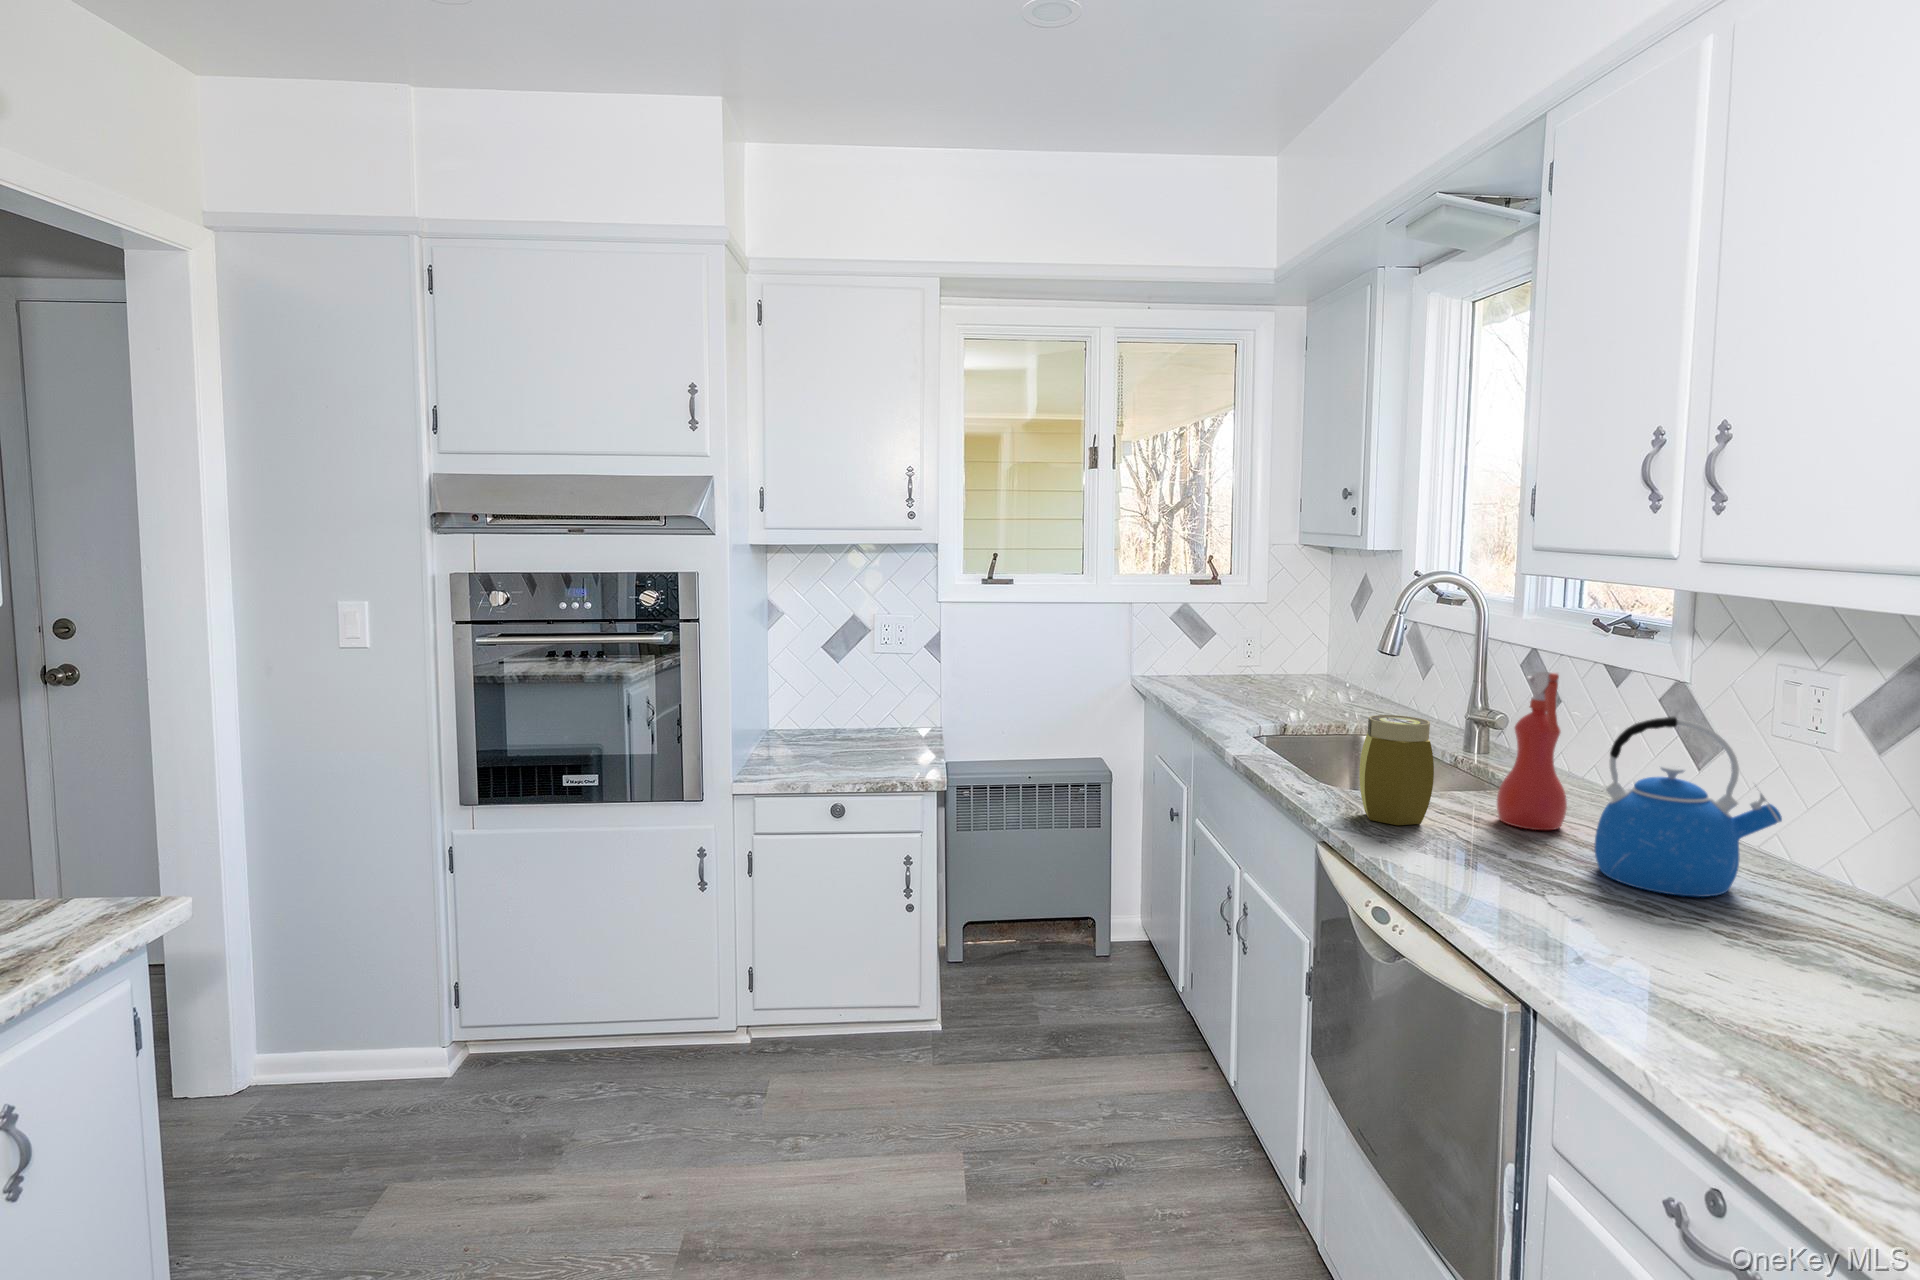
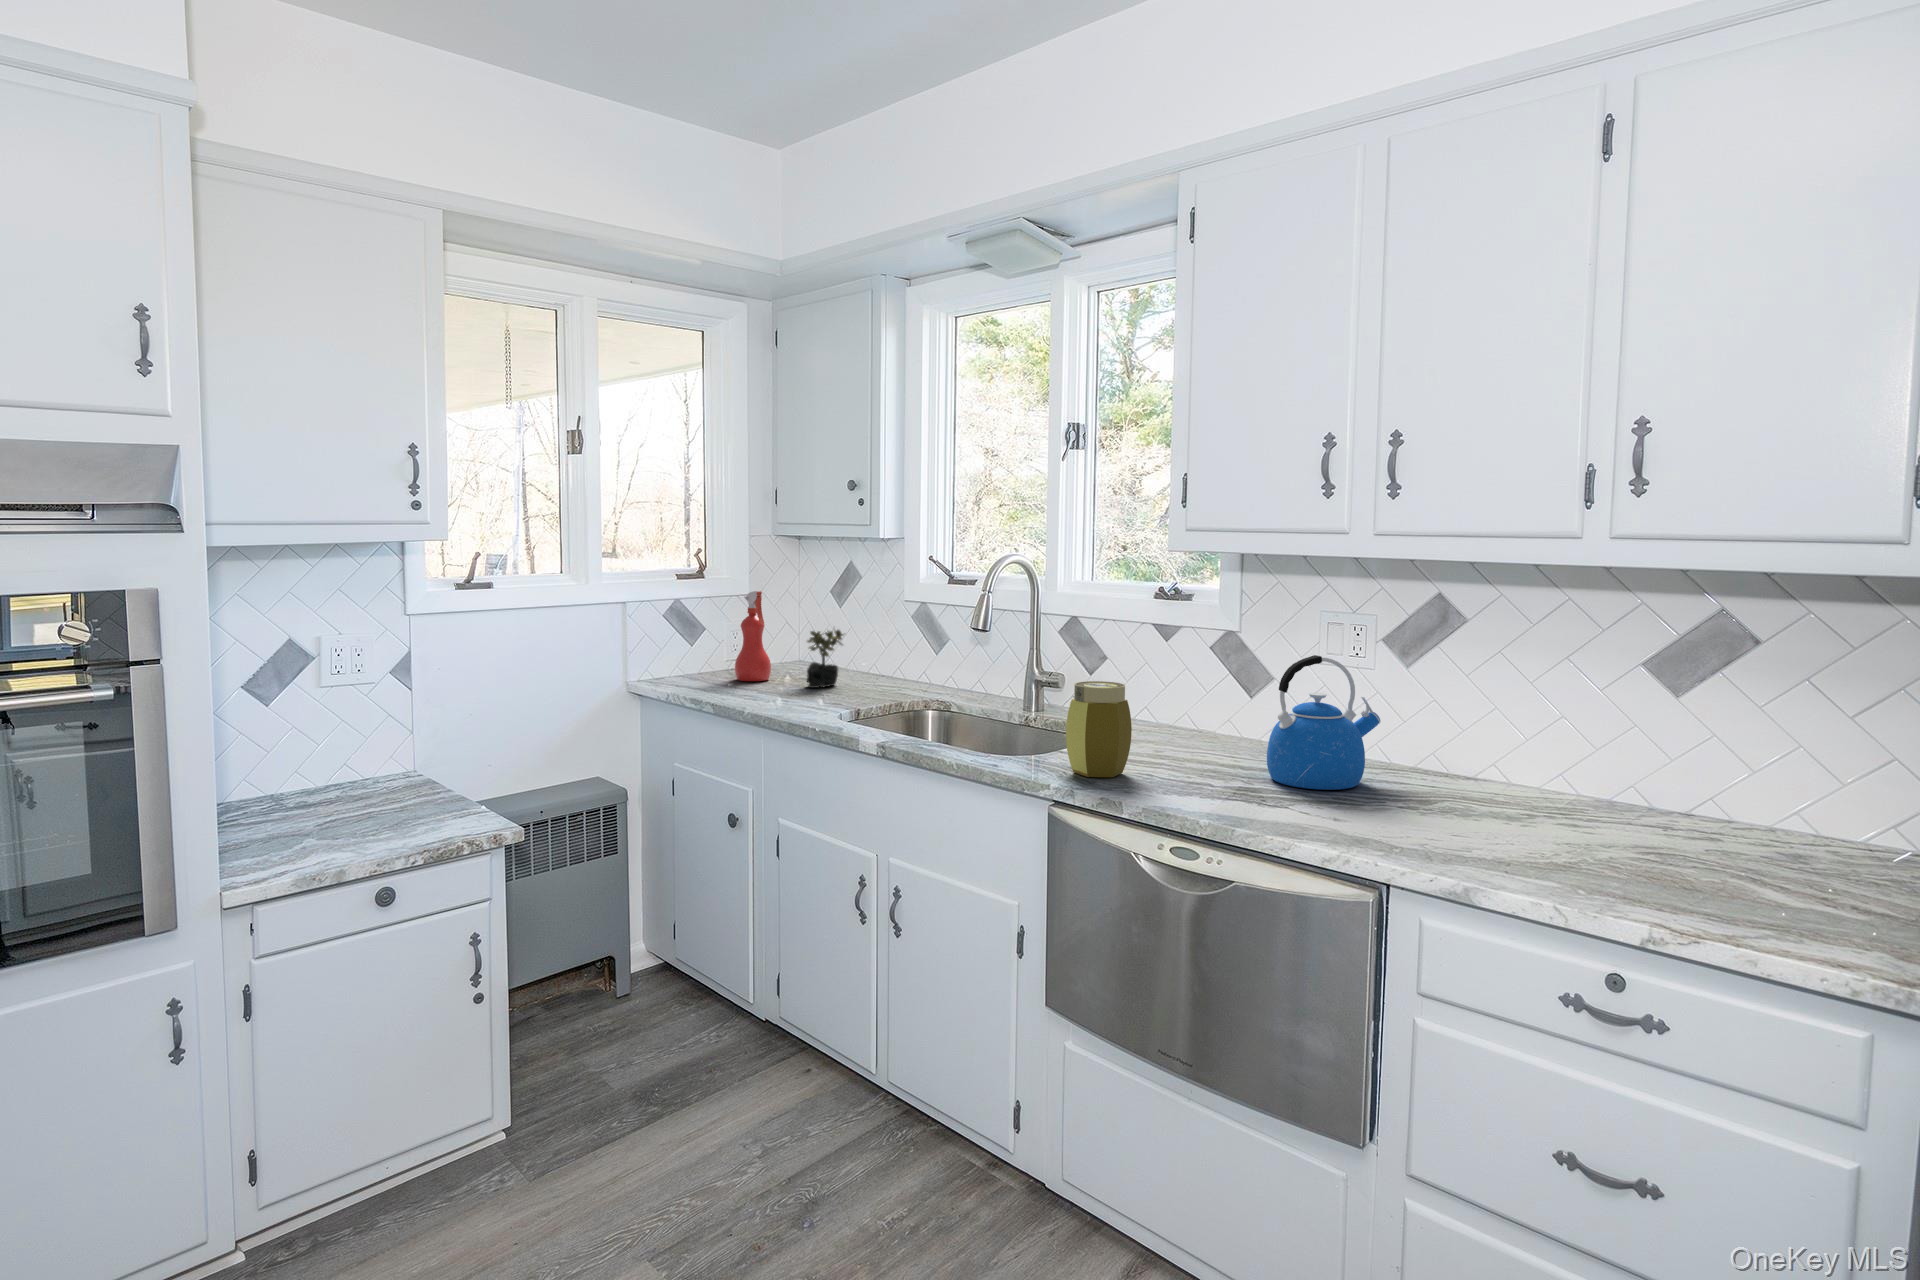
succulent plant: none [1270,639,1320,700] -> present [807,630,844,688]
spray bottle: present [1497,672,1567,830] -> present [735,591,771,681]

